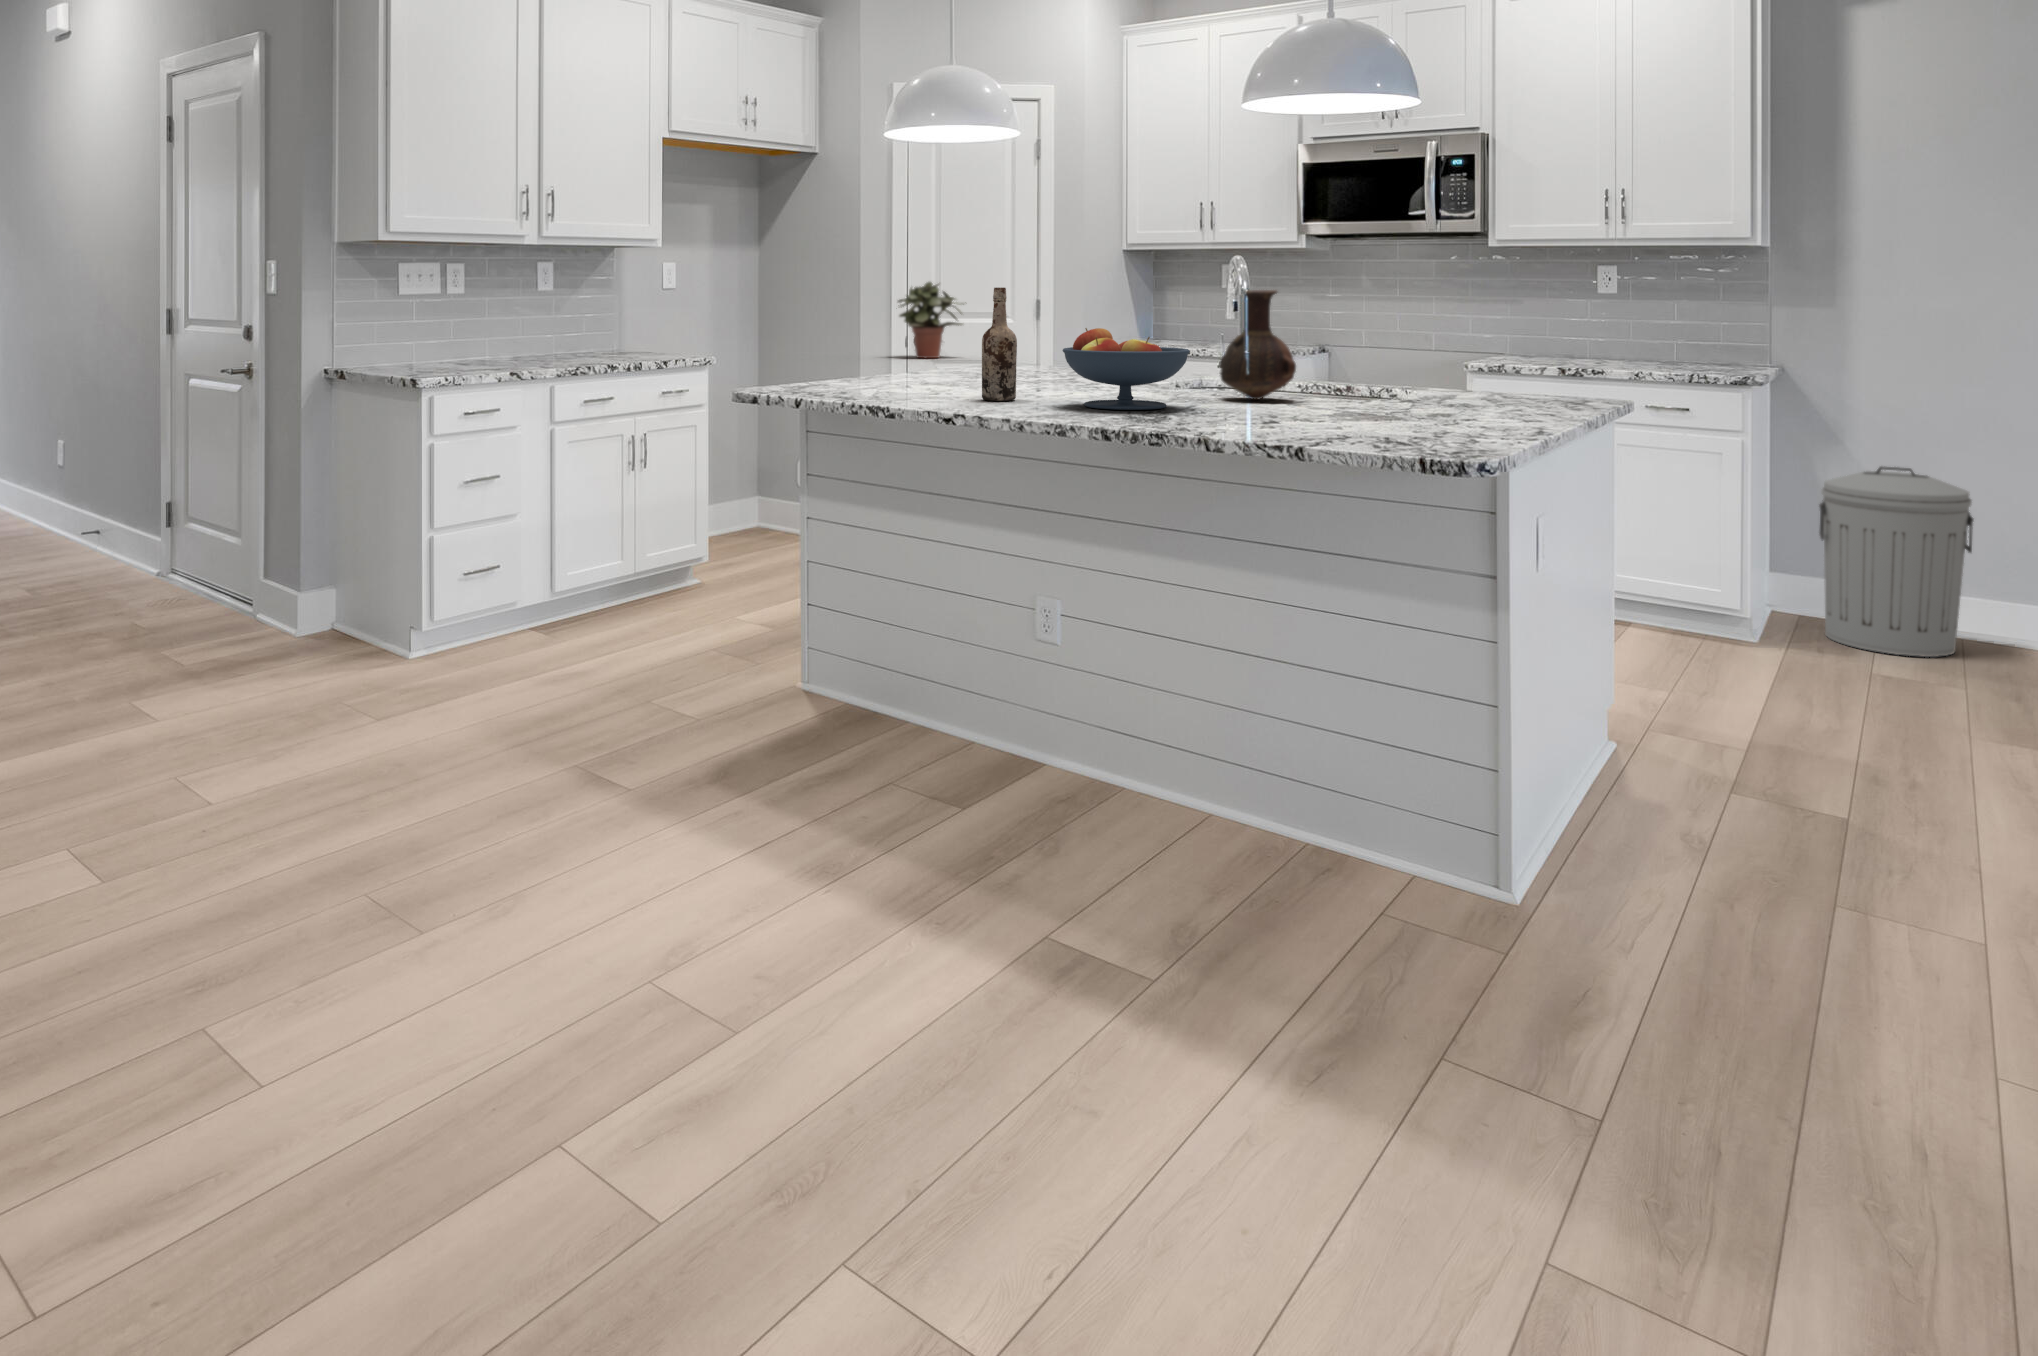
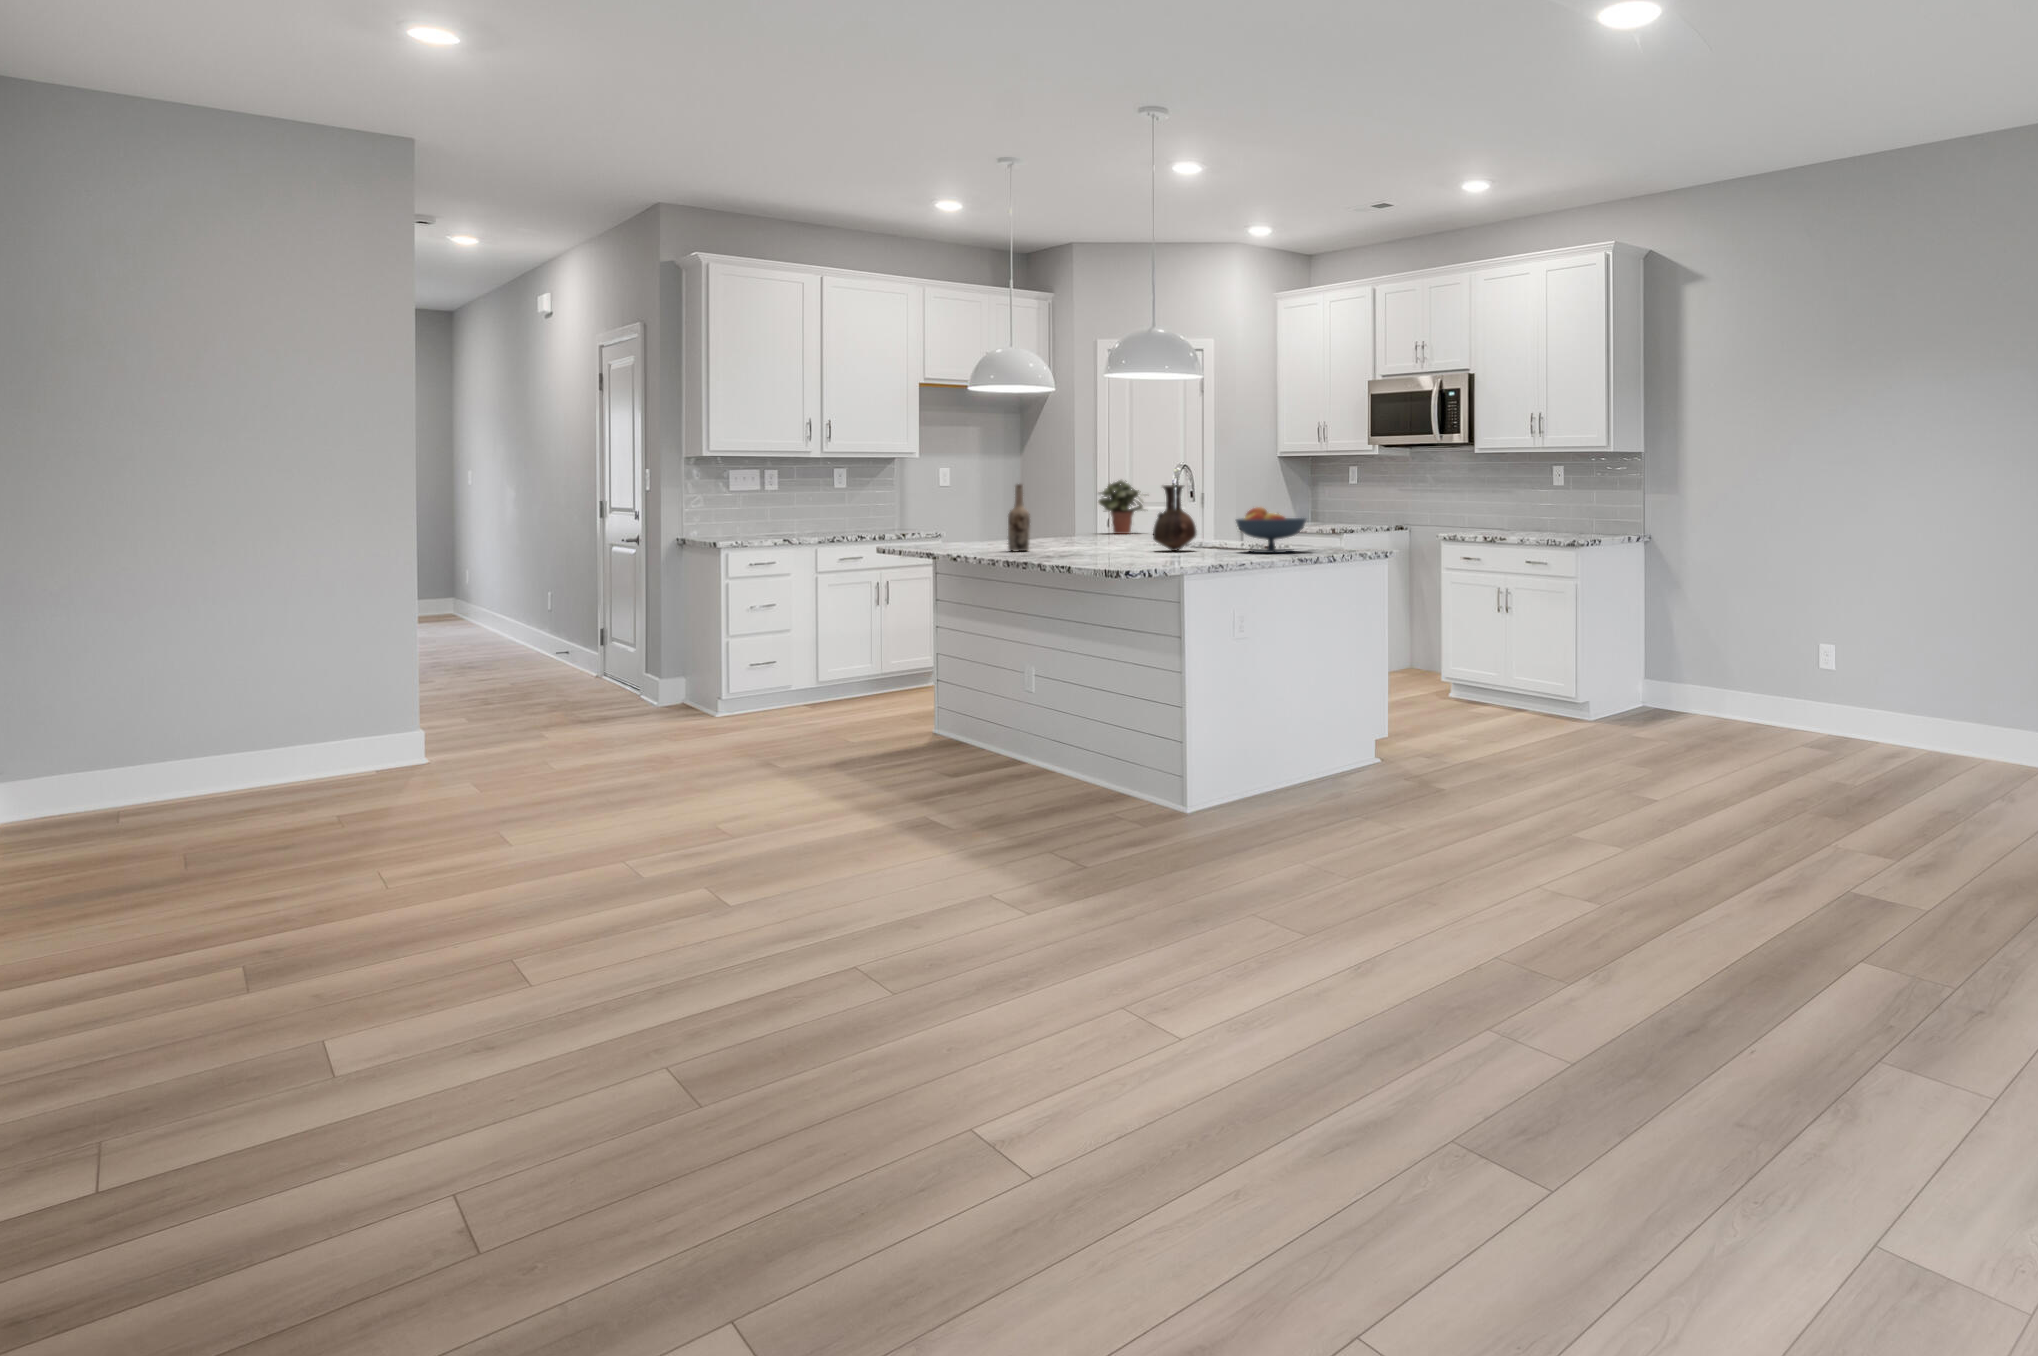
fruit bowl: present [1063,328,1190,410] -> present [1236,507,1306,553]
trash can: present [1819,467,1973,657] -> none [1637,600,1723,727]

